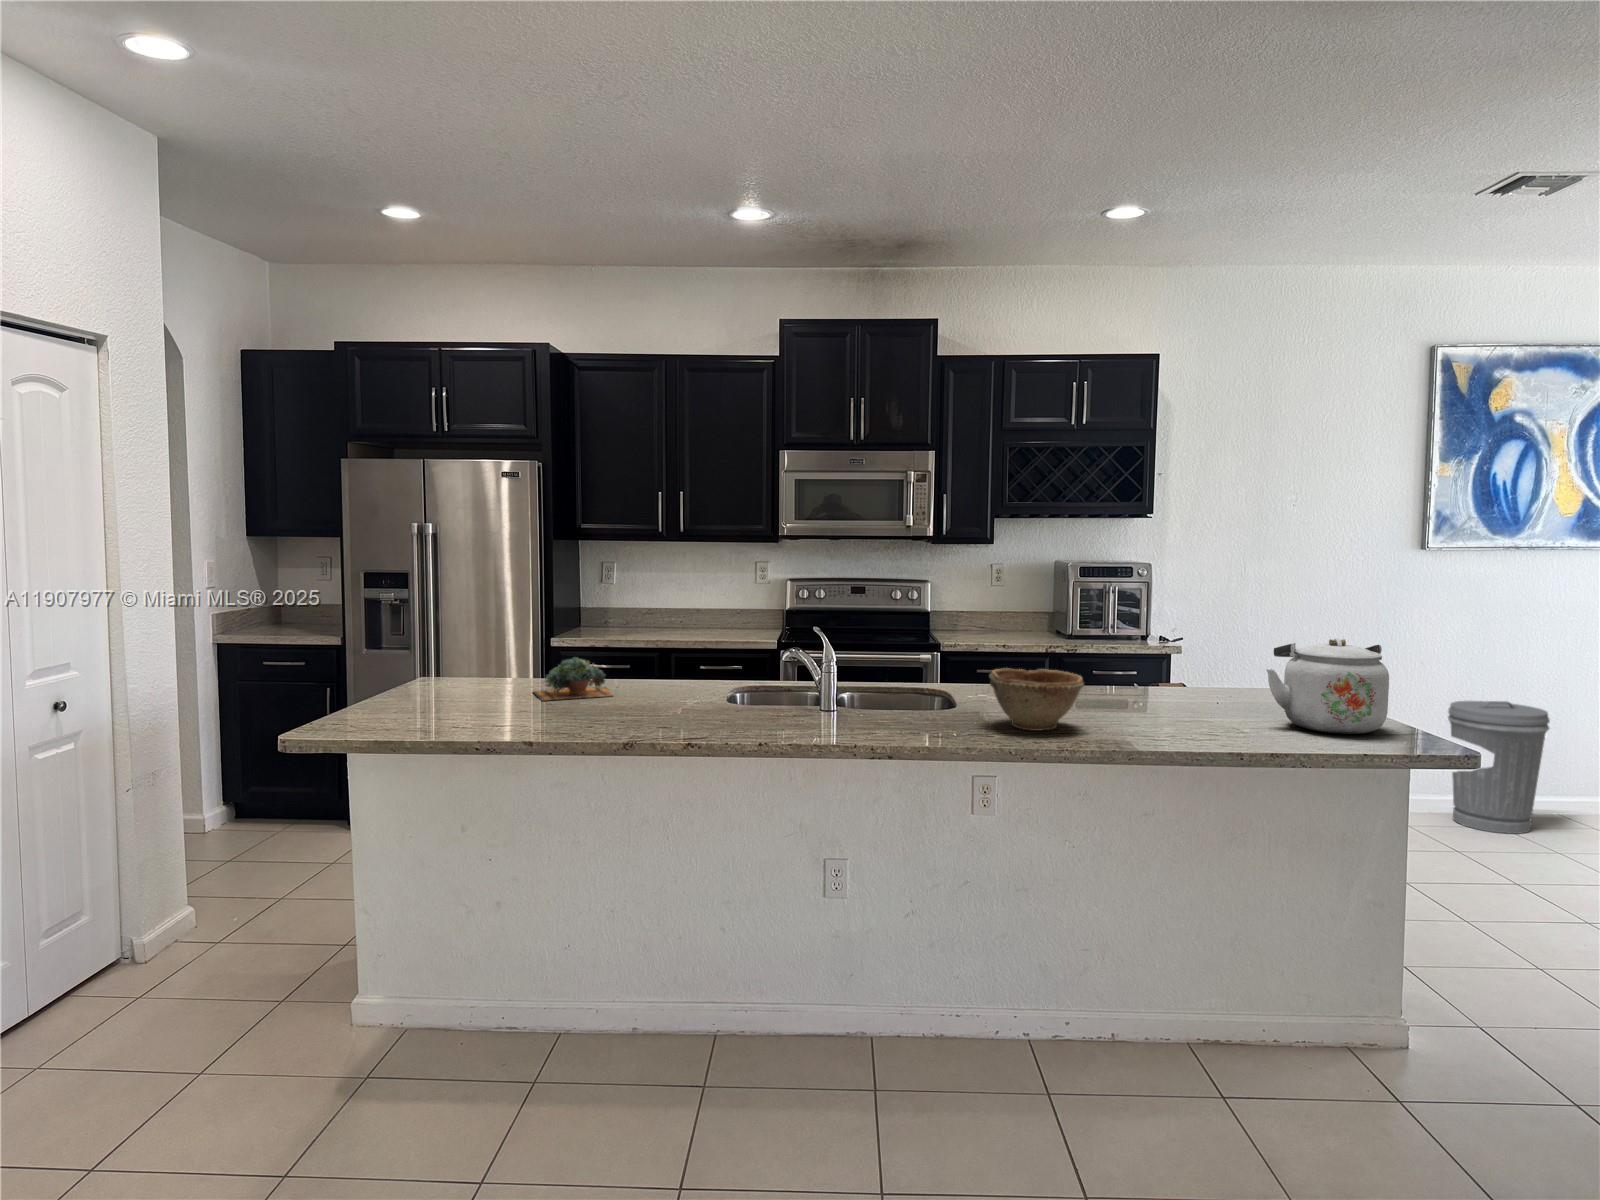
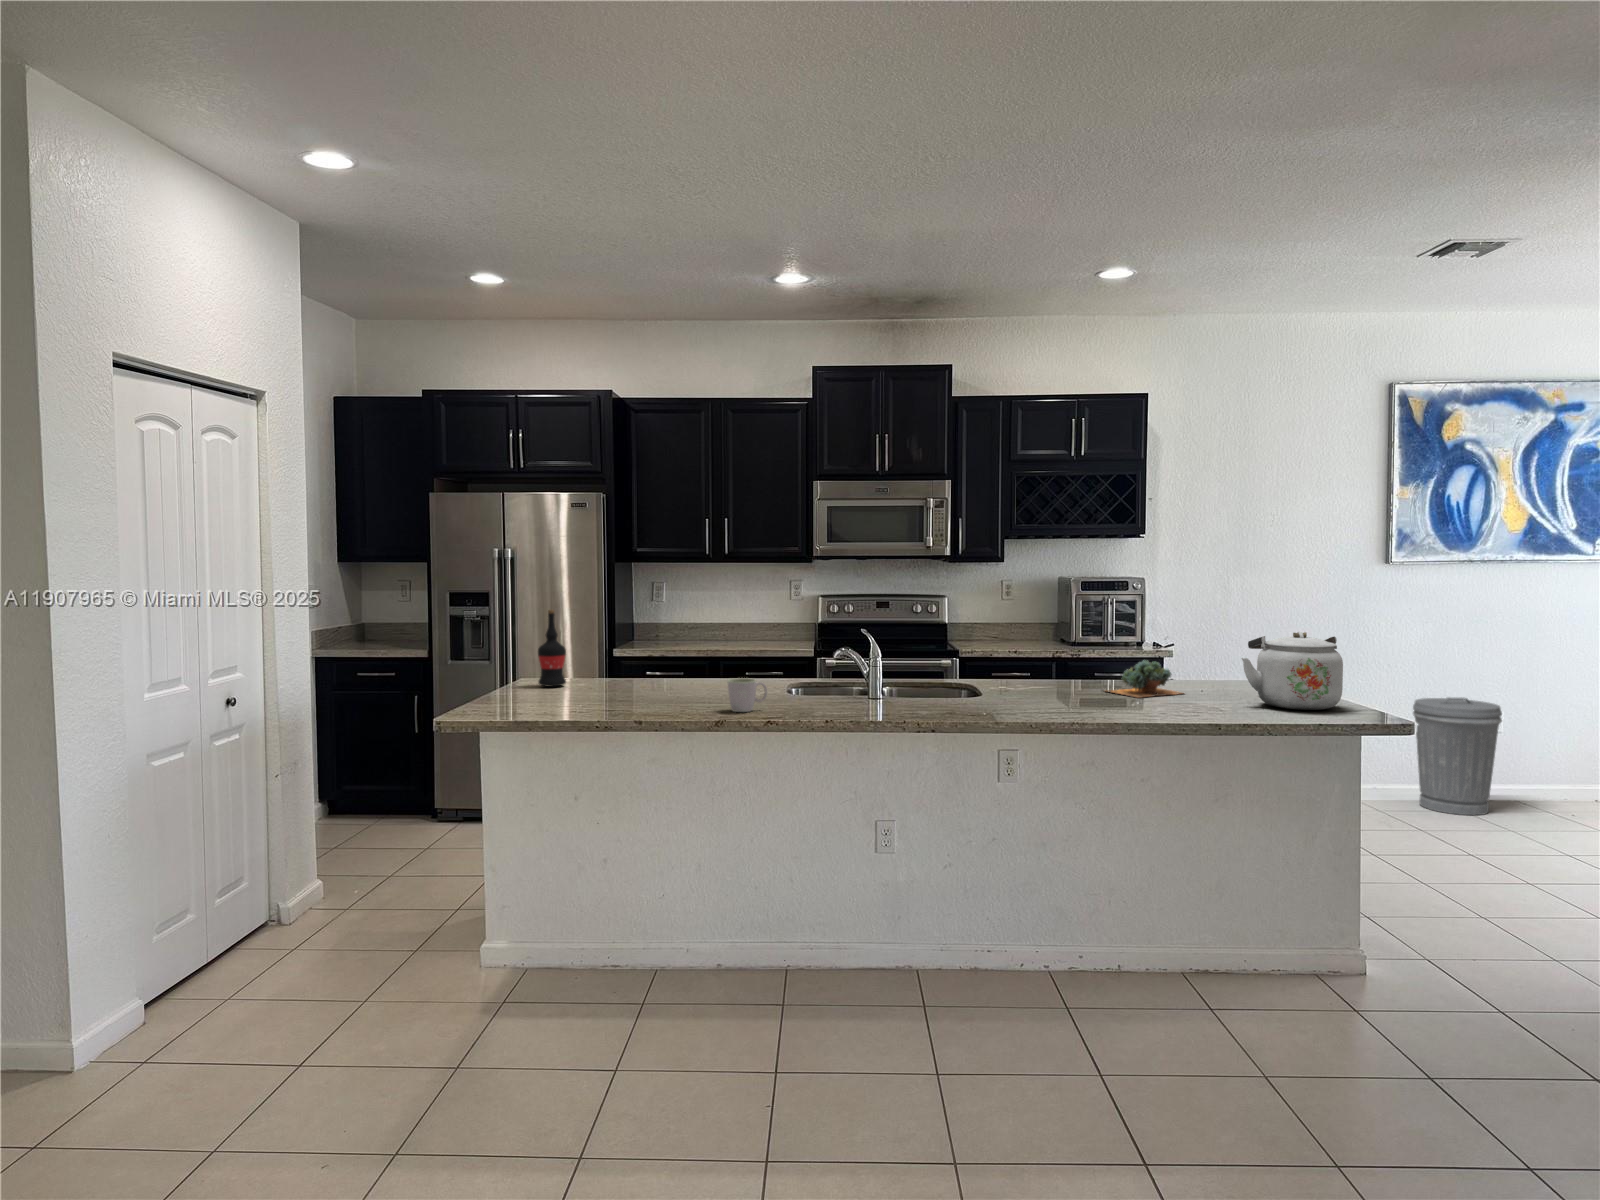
wine bottle: none [438,599,472,689] -> present [538,610,566,687]
succulent plant: present [533,658,612,701] -> present [1106,661,1182,698]
bowl: present [989,668,1084,731] -> none [1011,661,1091,710]
mug: none [645,688,694,729] -> present [727,678,767,712]

